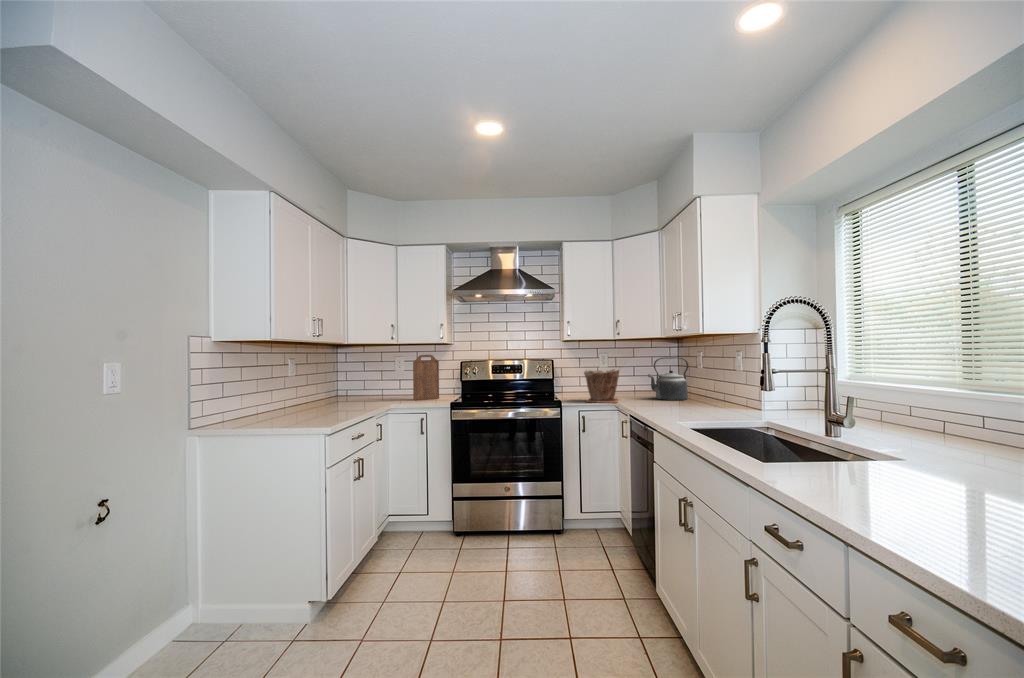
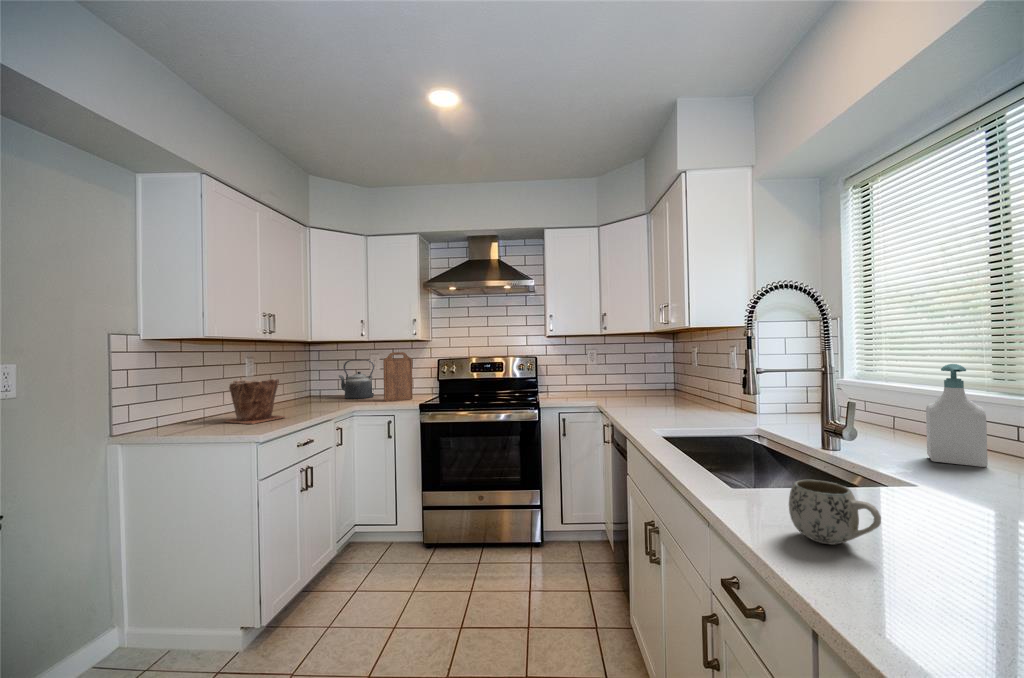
kettle: present [648,357,688,401] -> present [339,360,374,399]
soap bottle: none [912,365,962,447] -> present [926,364,988,467]
plant pot: present [584,369,619,403] -> present [224,378,286,424]
mug: none [823,451,895,498] -> present [789,480,881,545]

